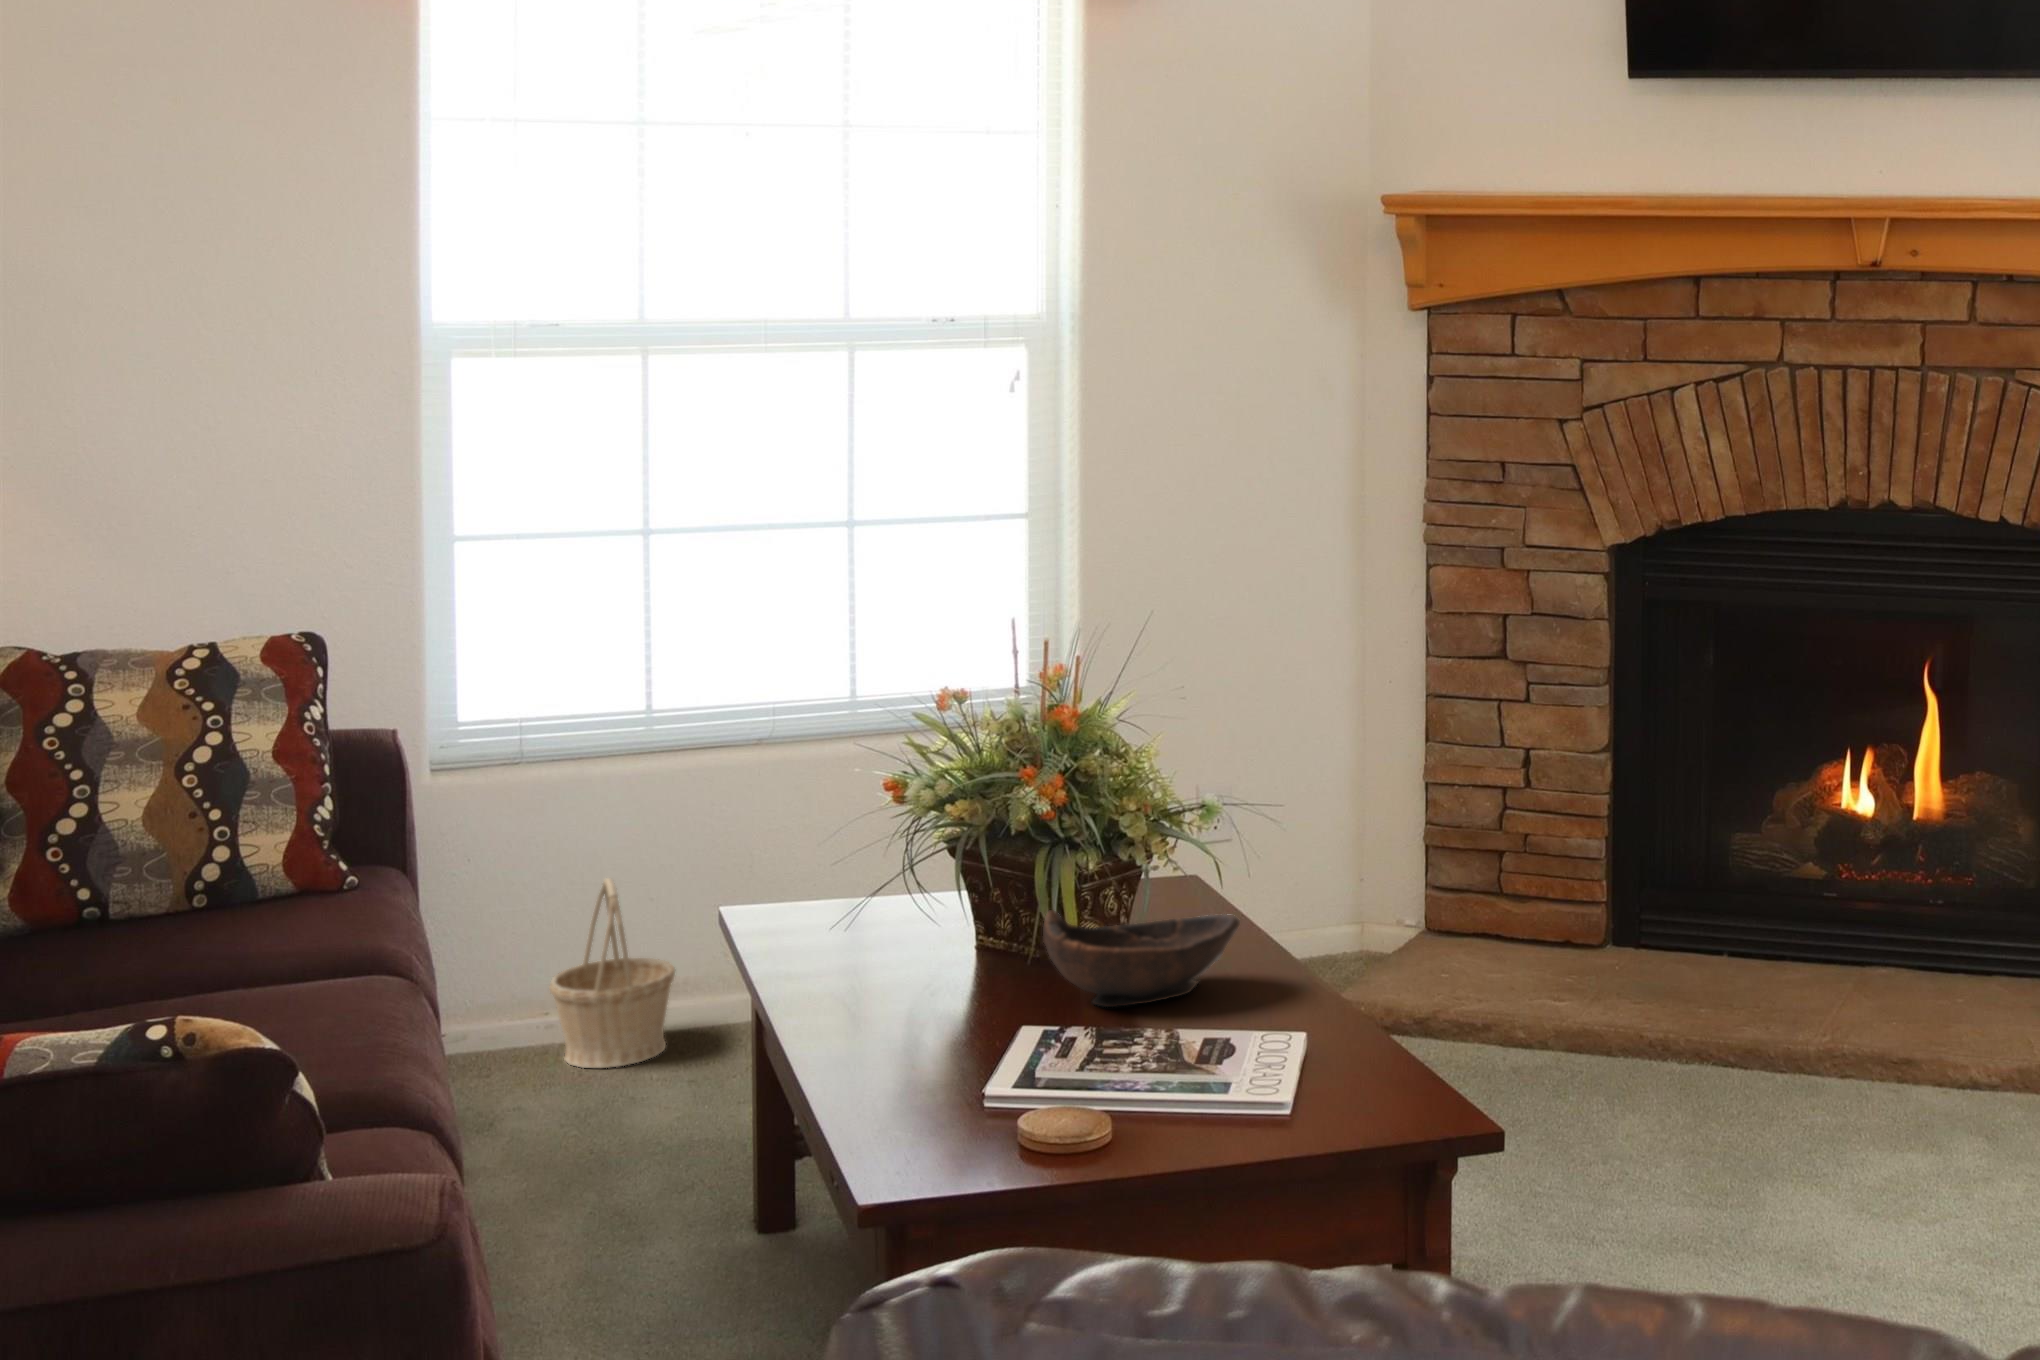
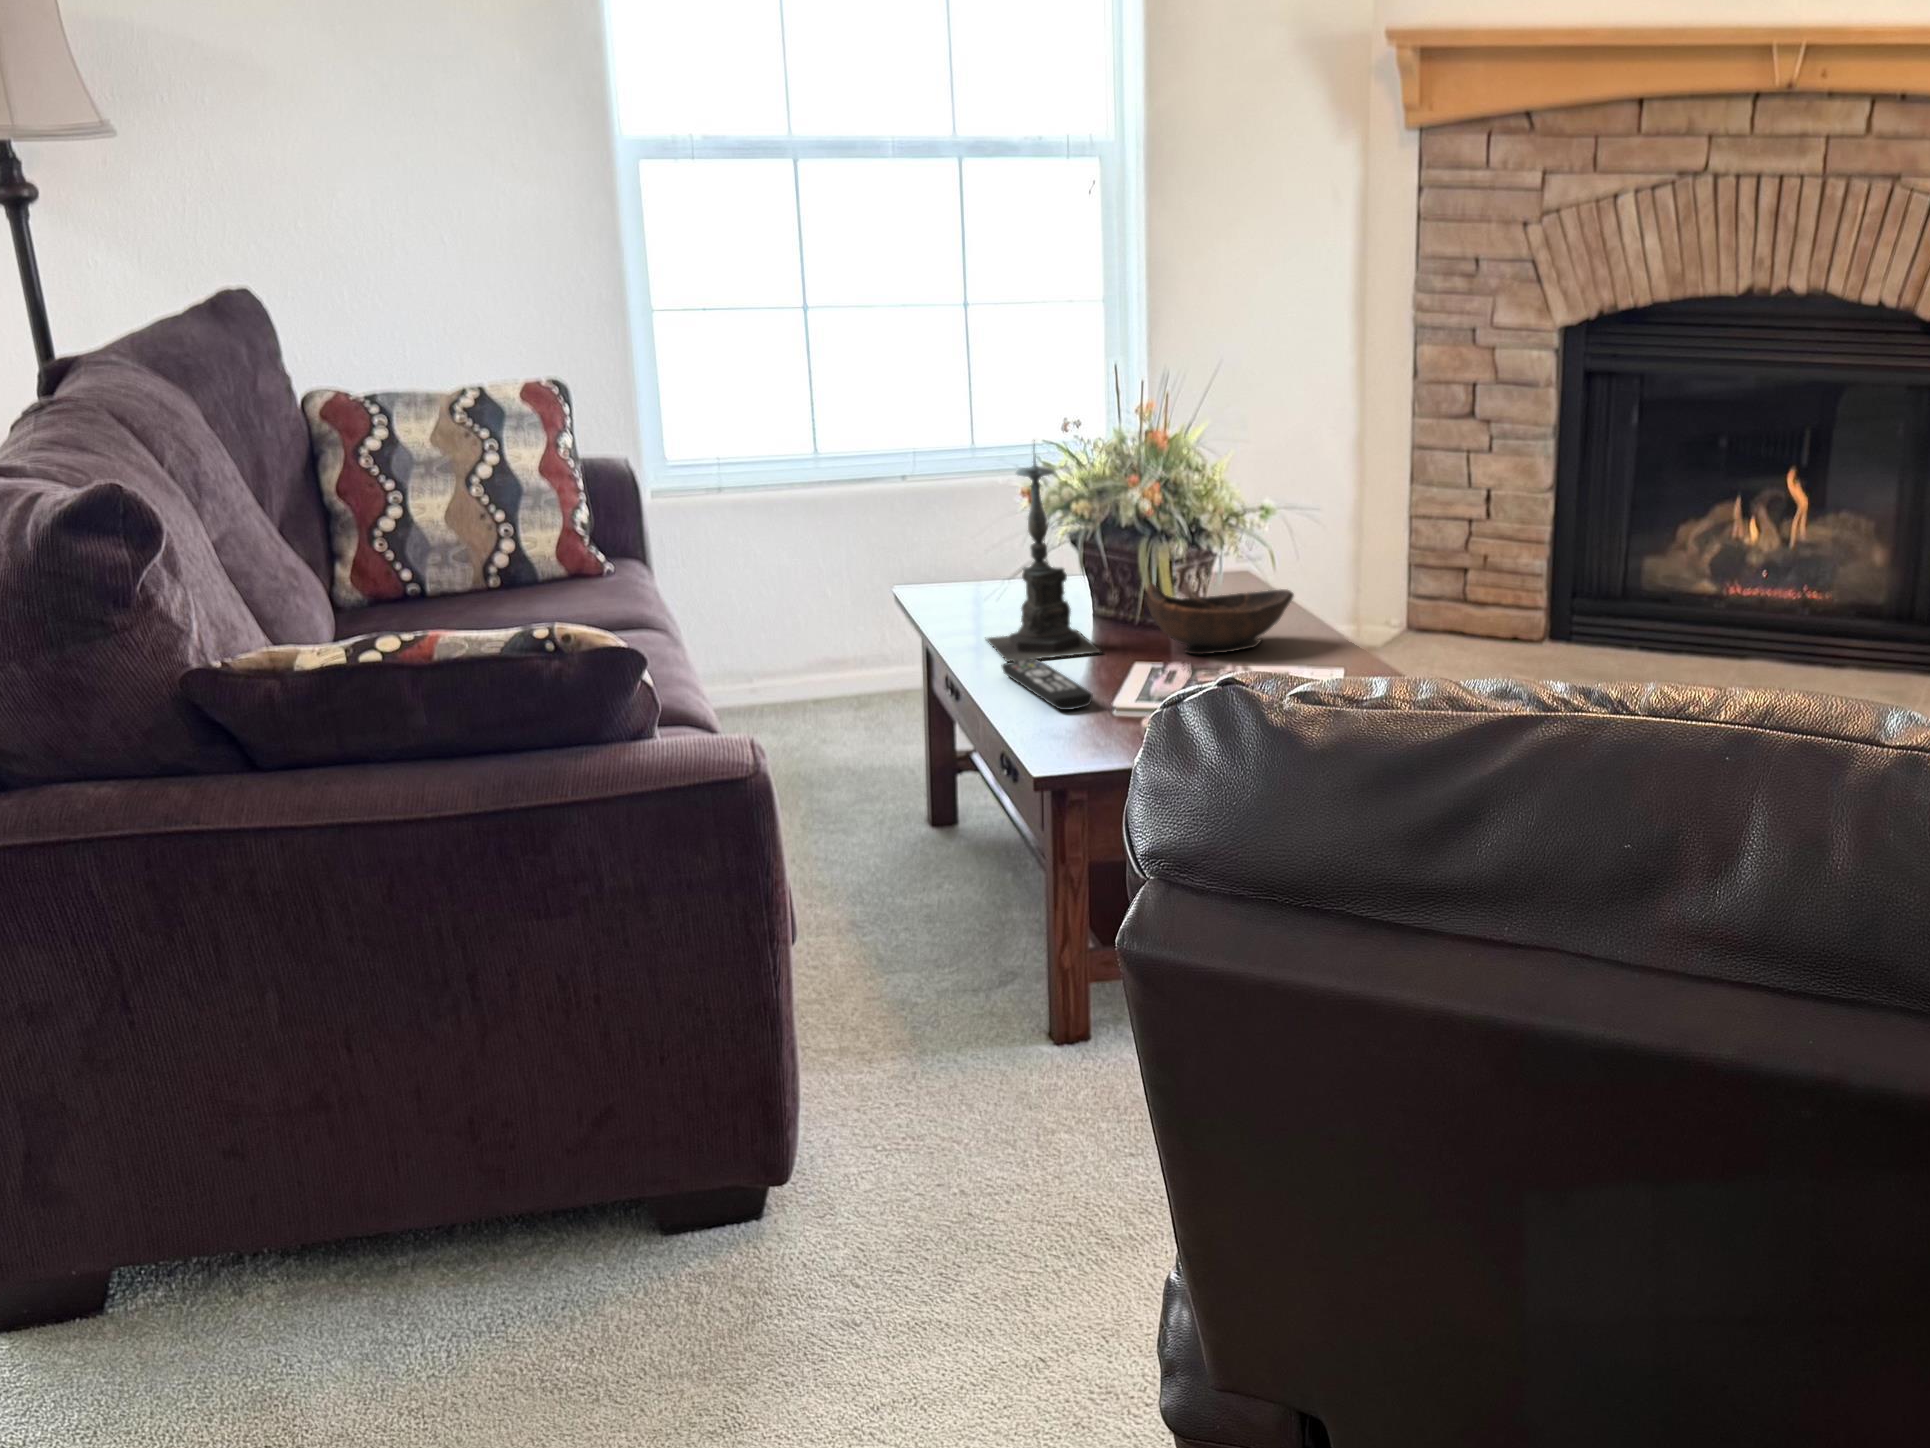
candle holder: none [829,724,982,1023] -> present [987,440,1102,662]
basket: present [549,878,675,1068] -> none [748,579,839,719]
remote control: none [838,1021,949,1102] -> present [1001,659,1093,710]

